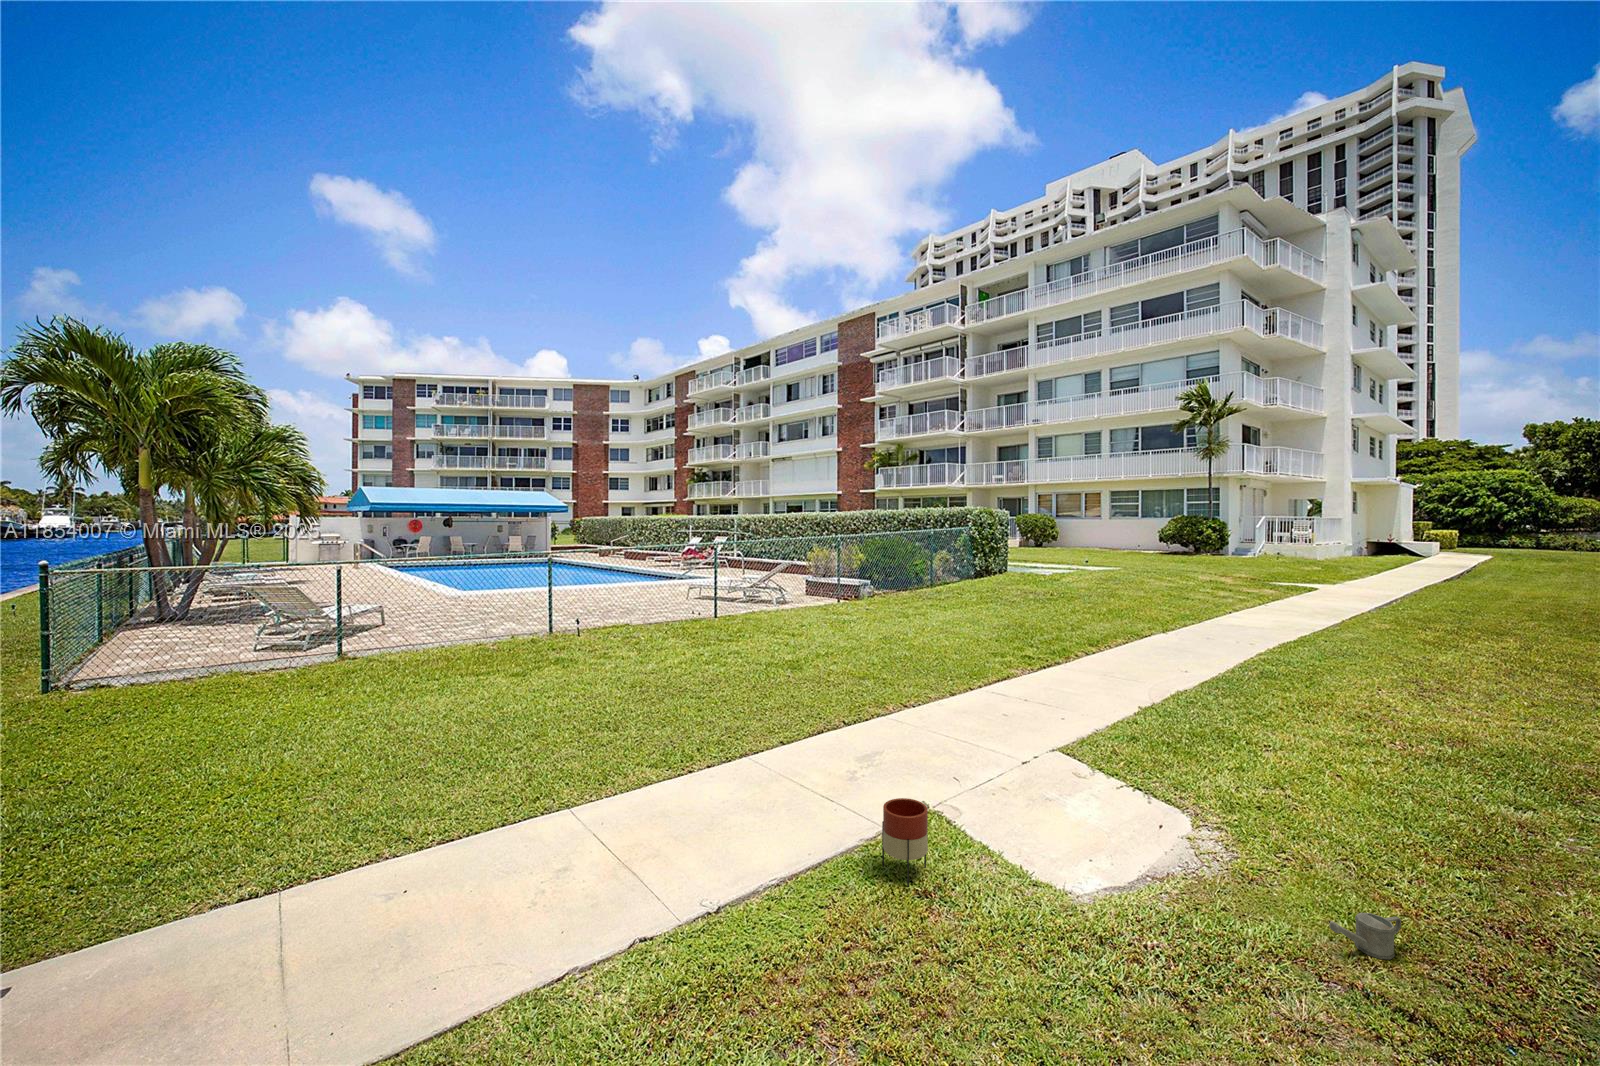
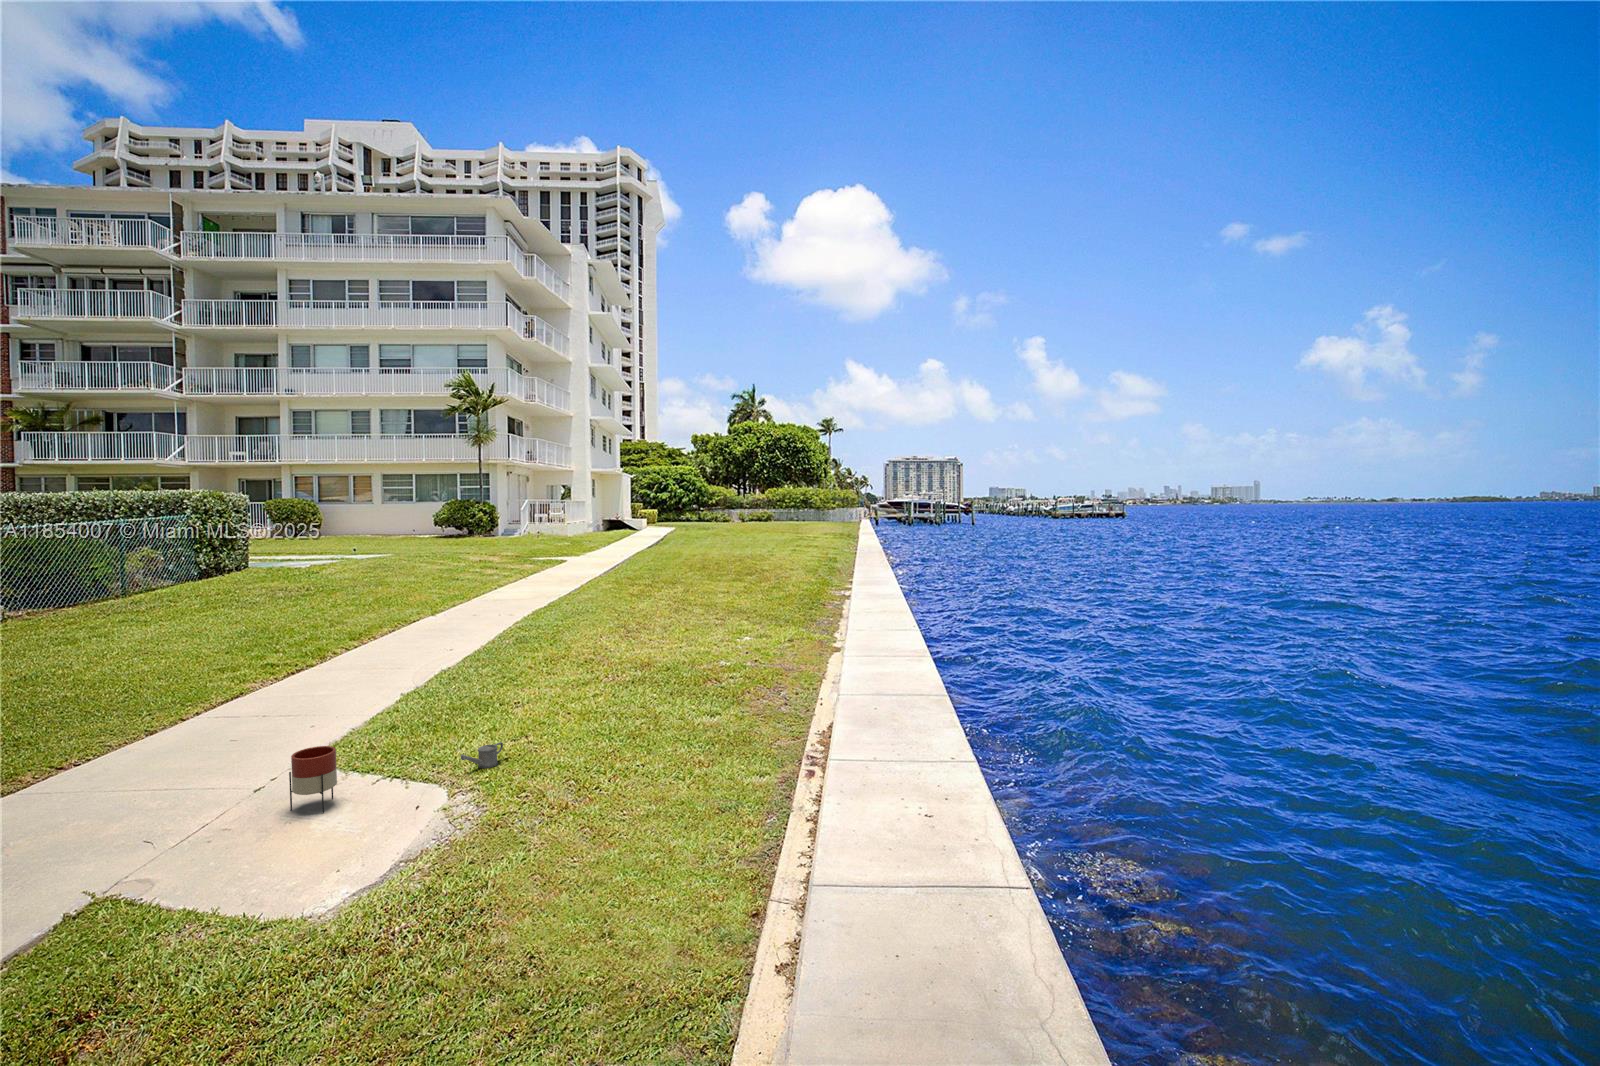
planter: present [882,798,928,887] -> present [289,746,337,813]

